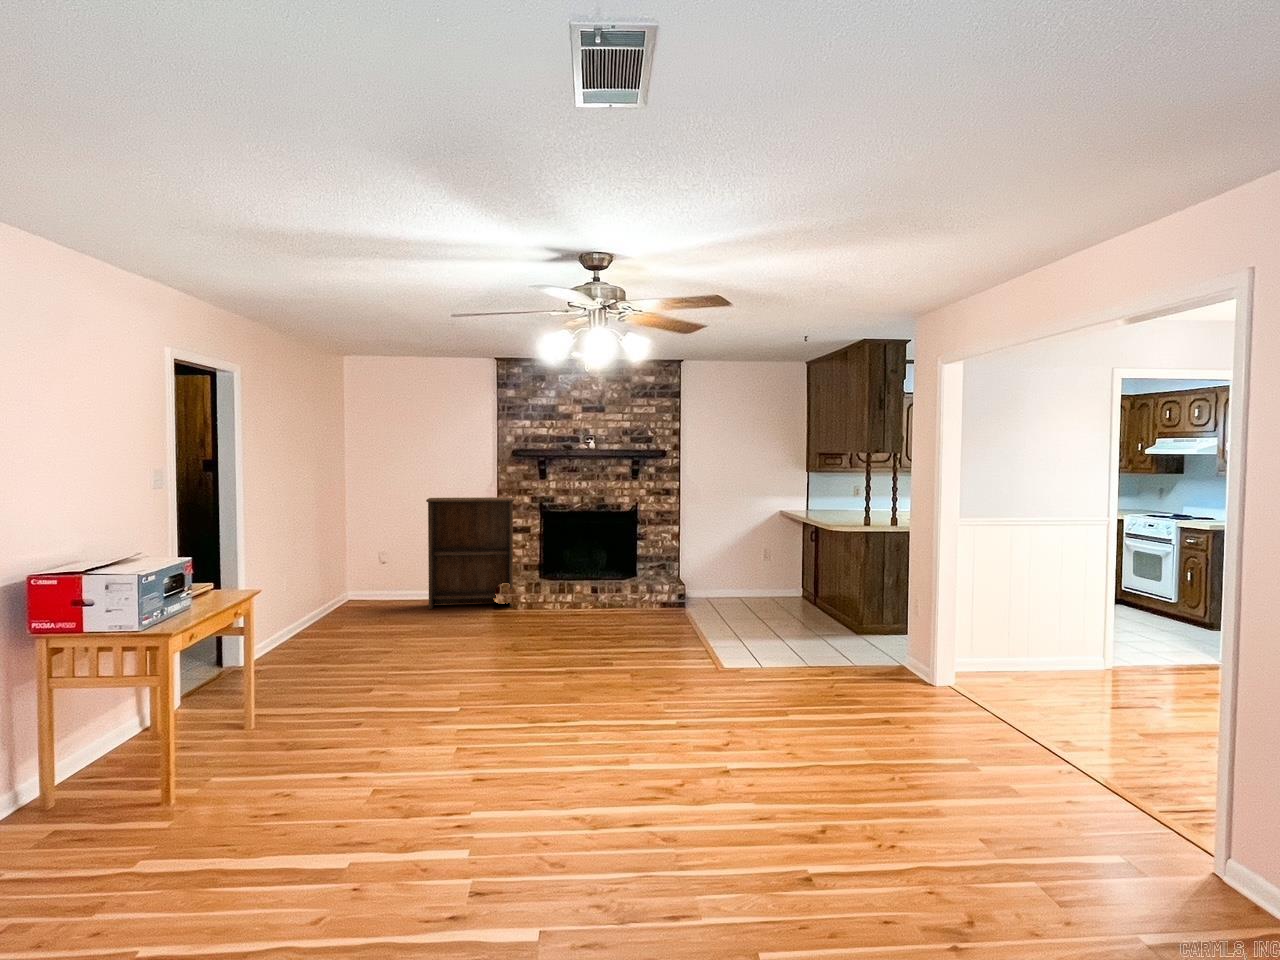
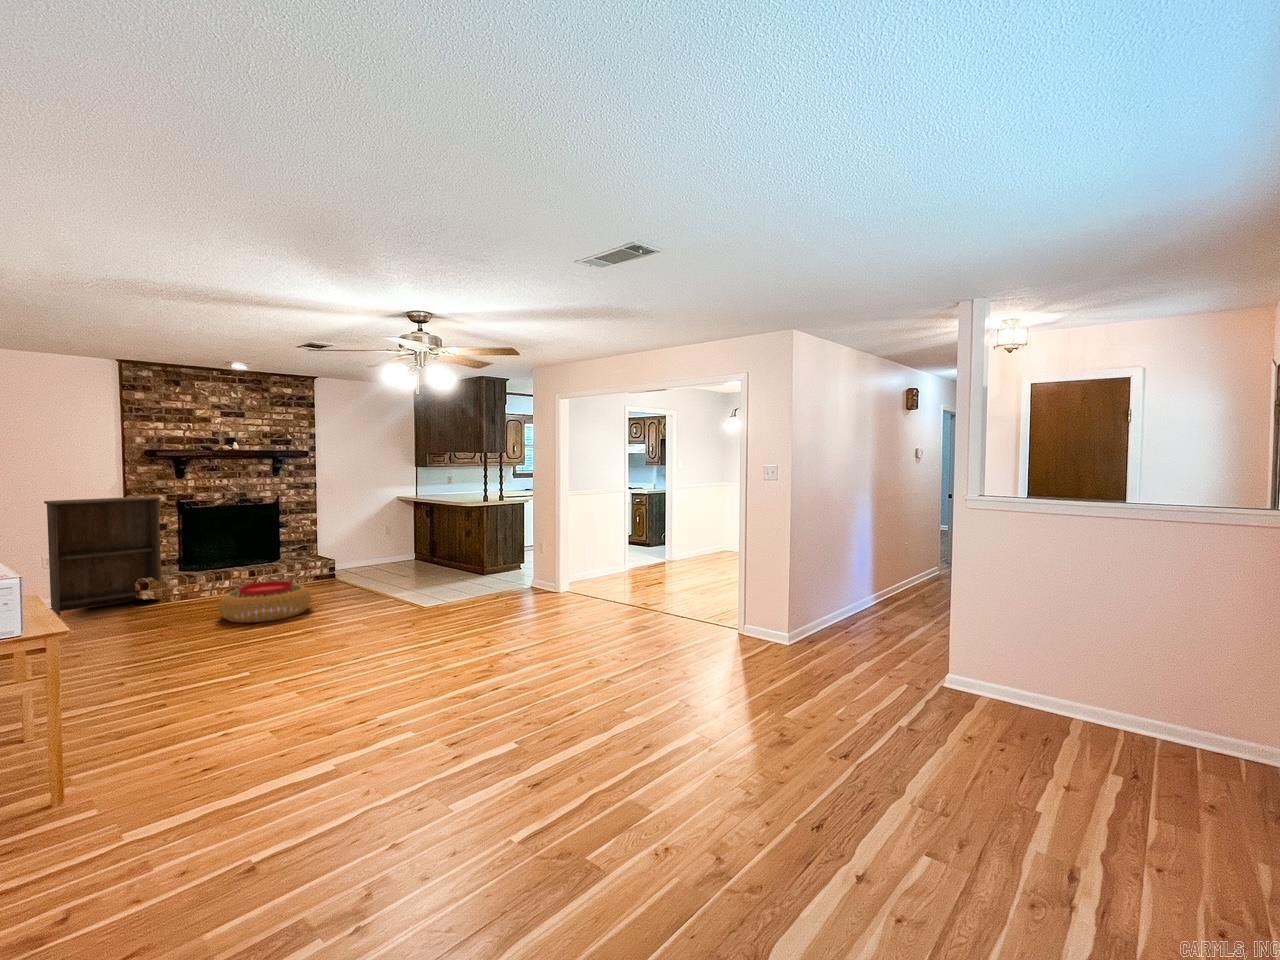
pouf: none [519,603,611,650] -> present [219,581,311,623]

